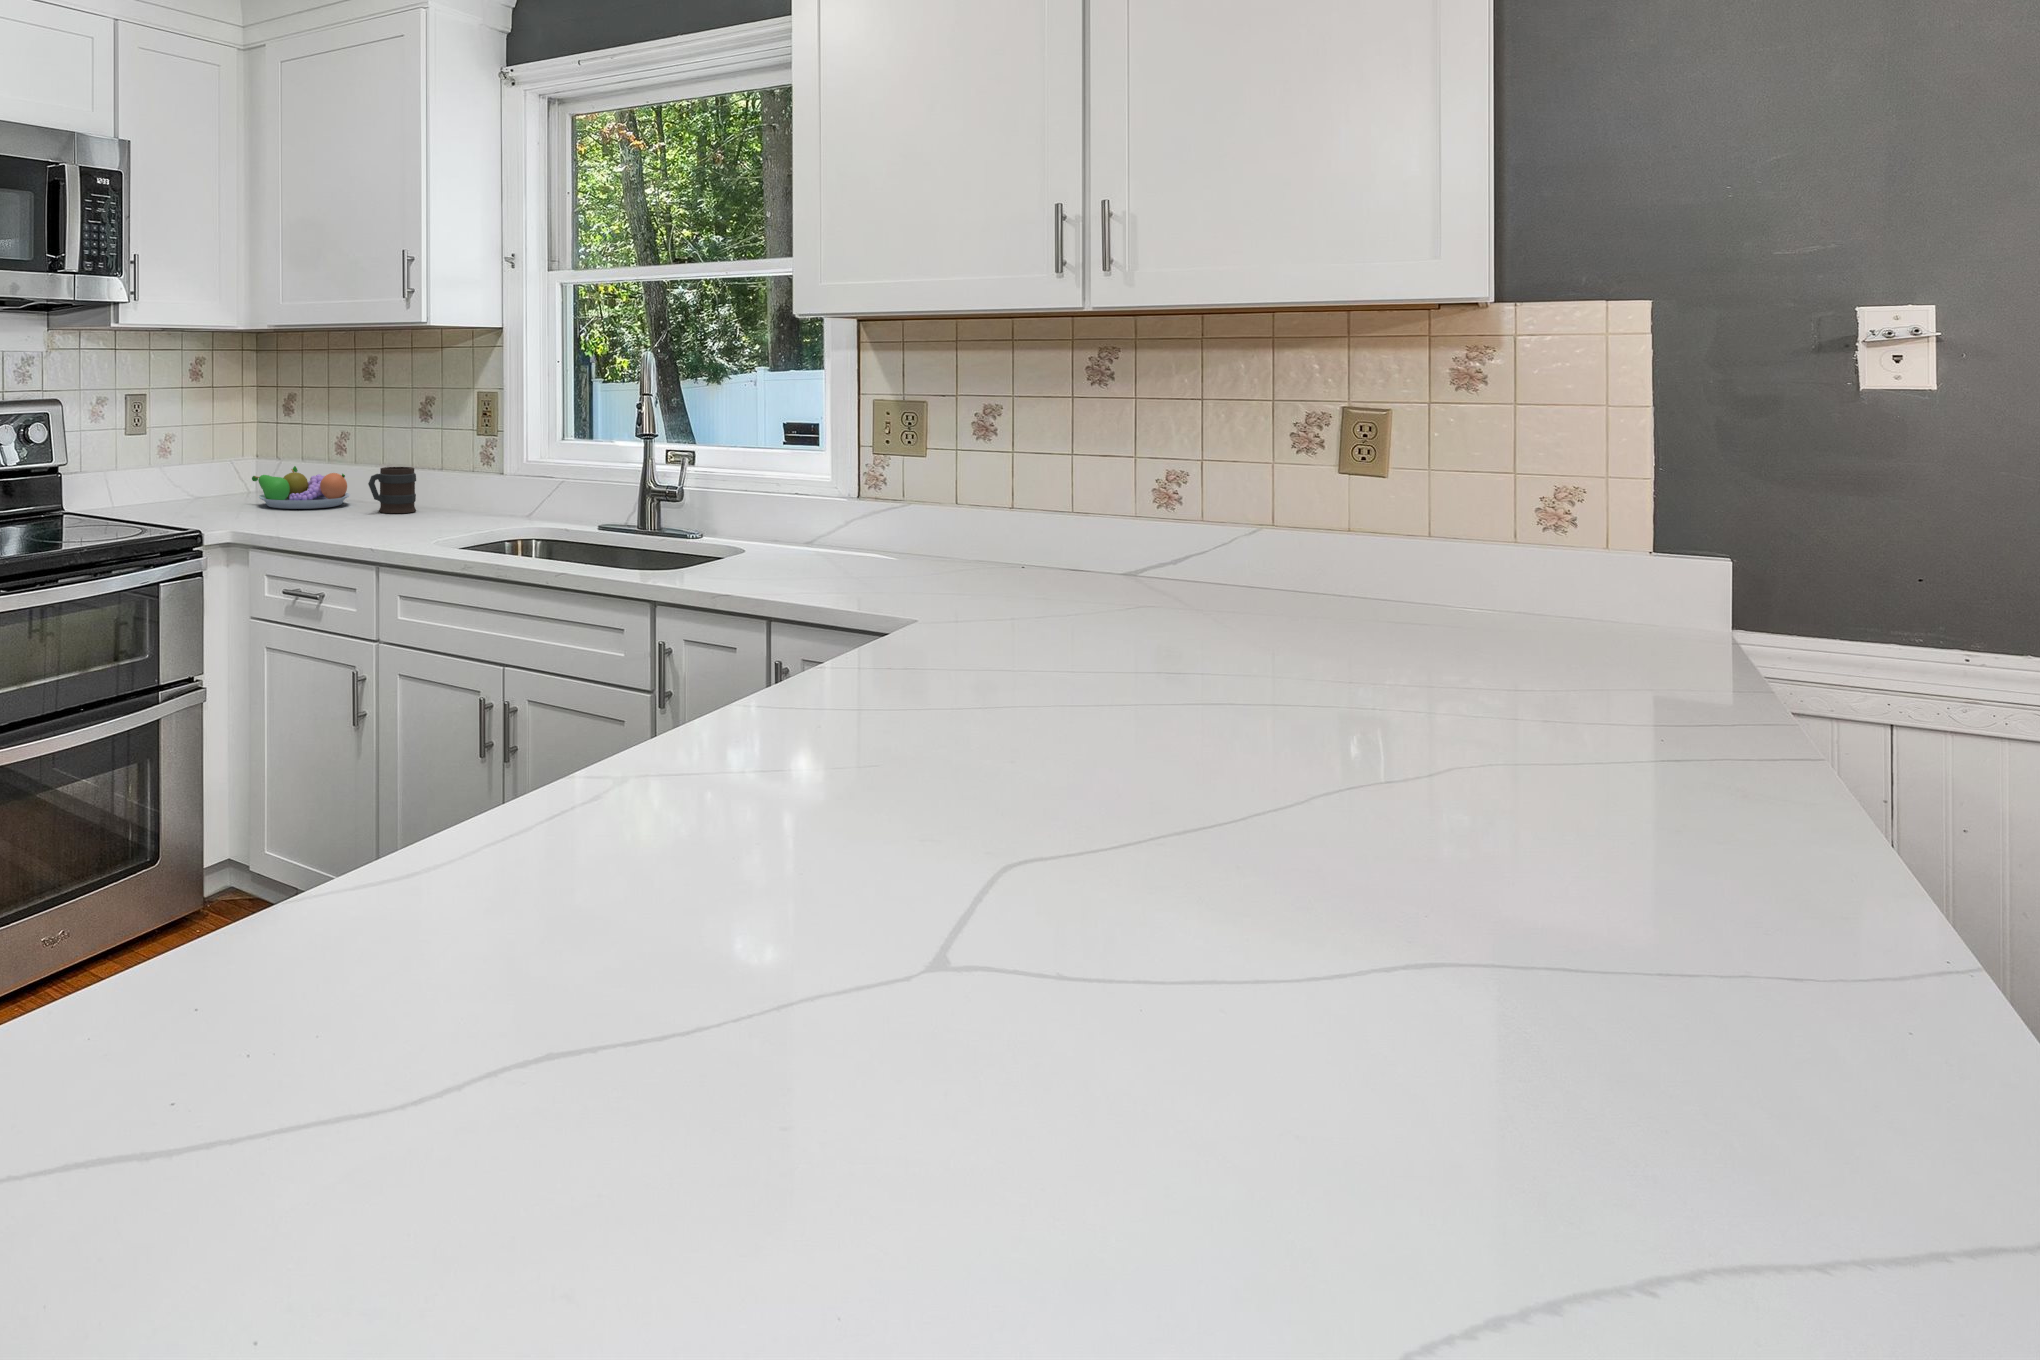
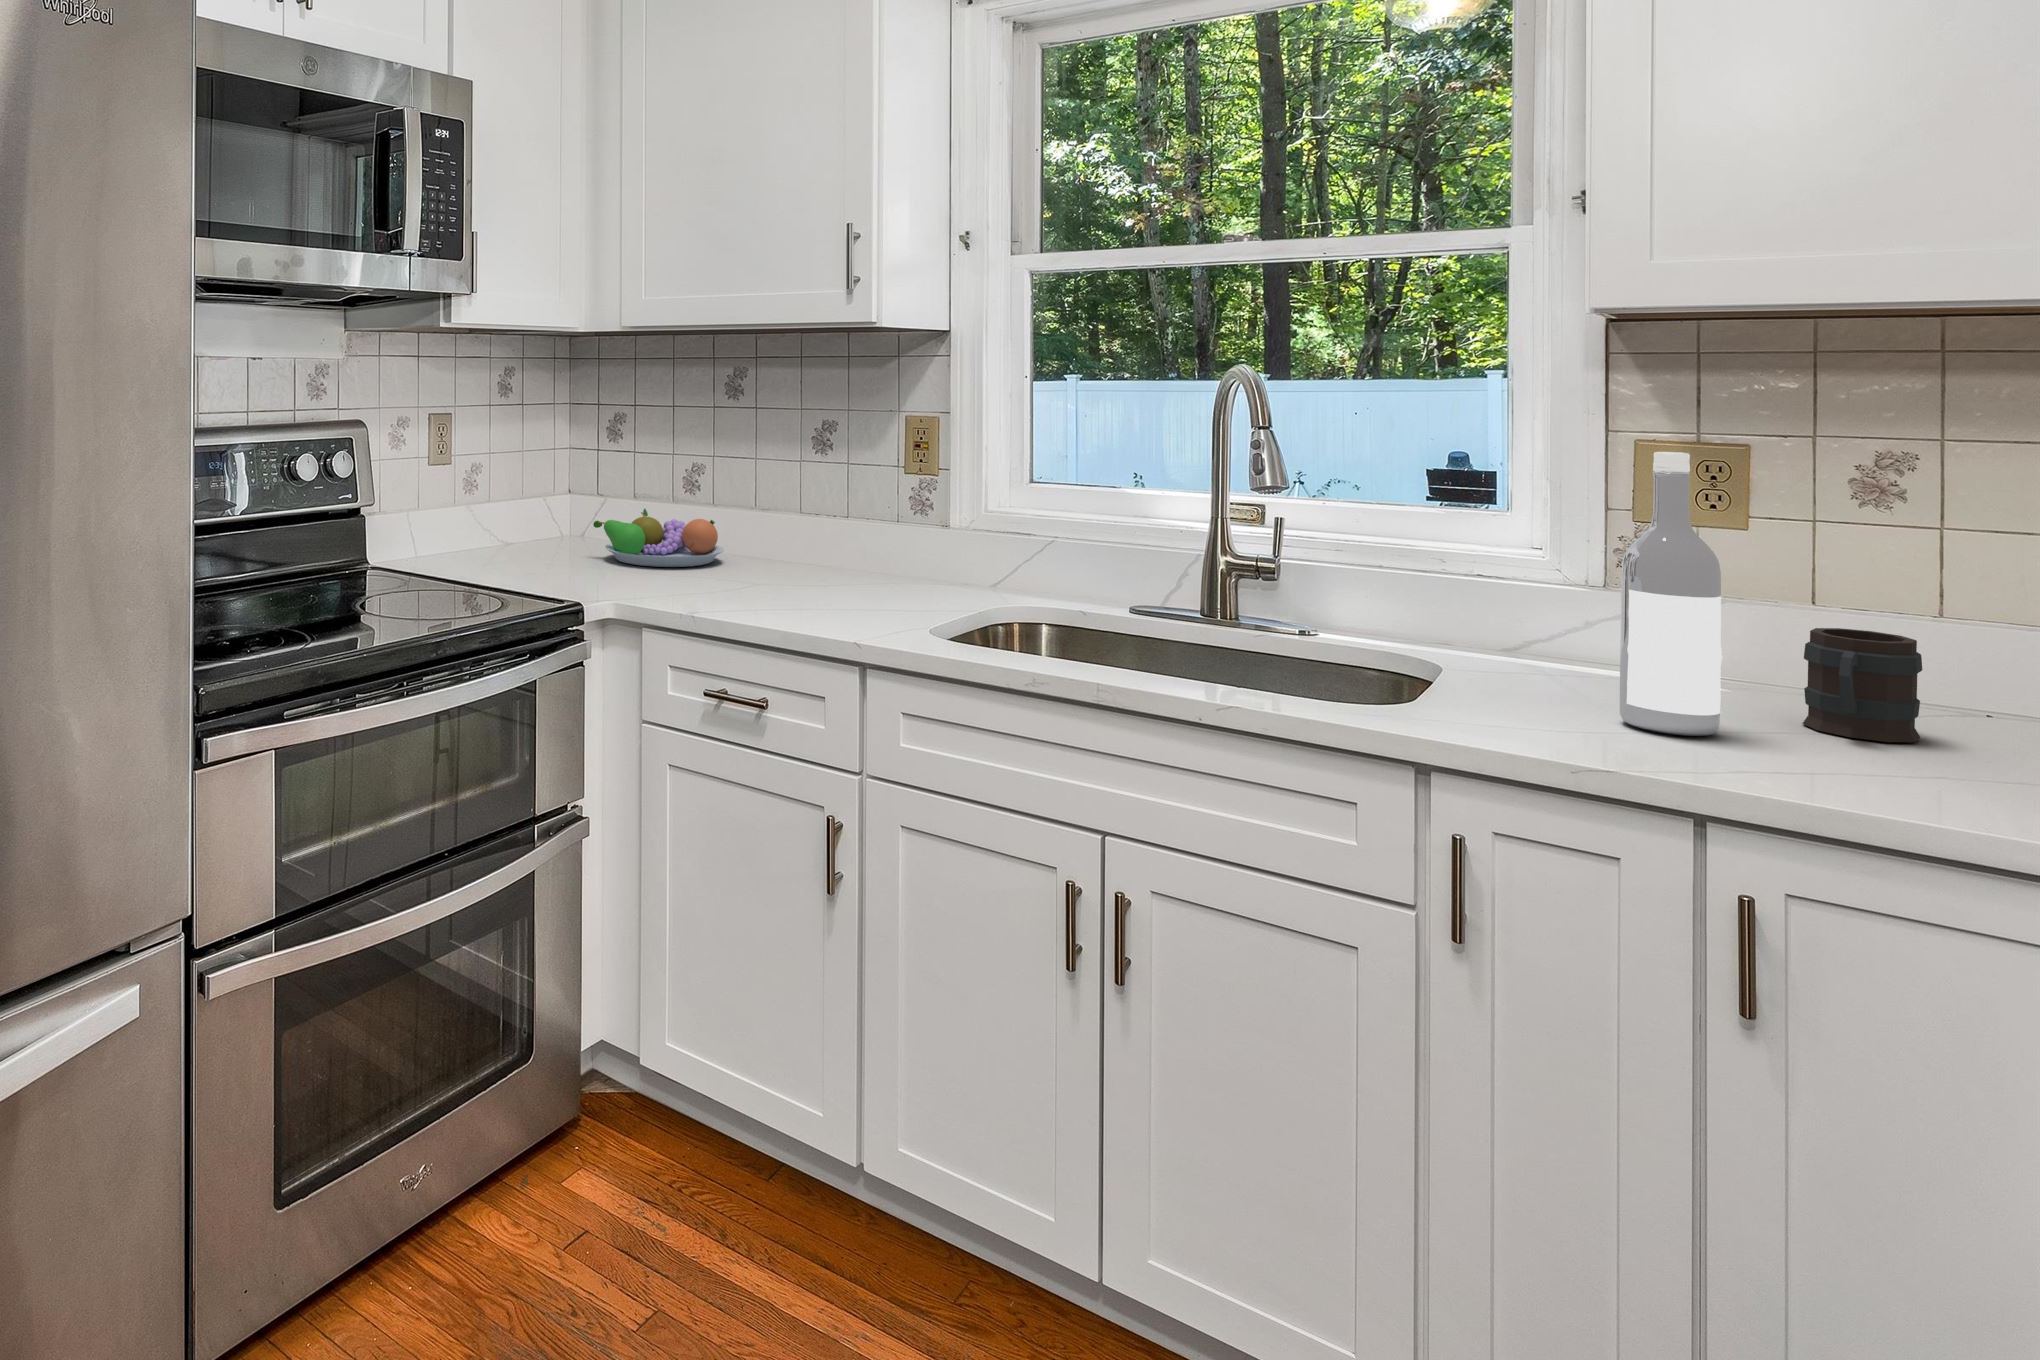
wine bottle: none [793,402,842,579] -> present [1620,452,1722,736]
mug: present [368,467,416,513] -> present [1803,628,1922,742]

